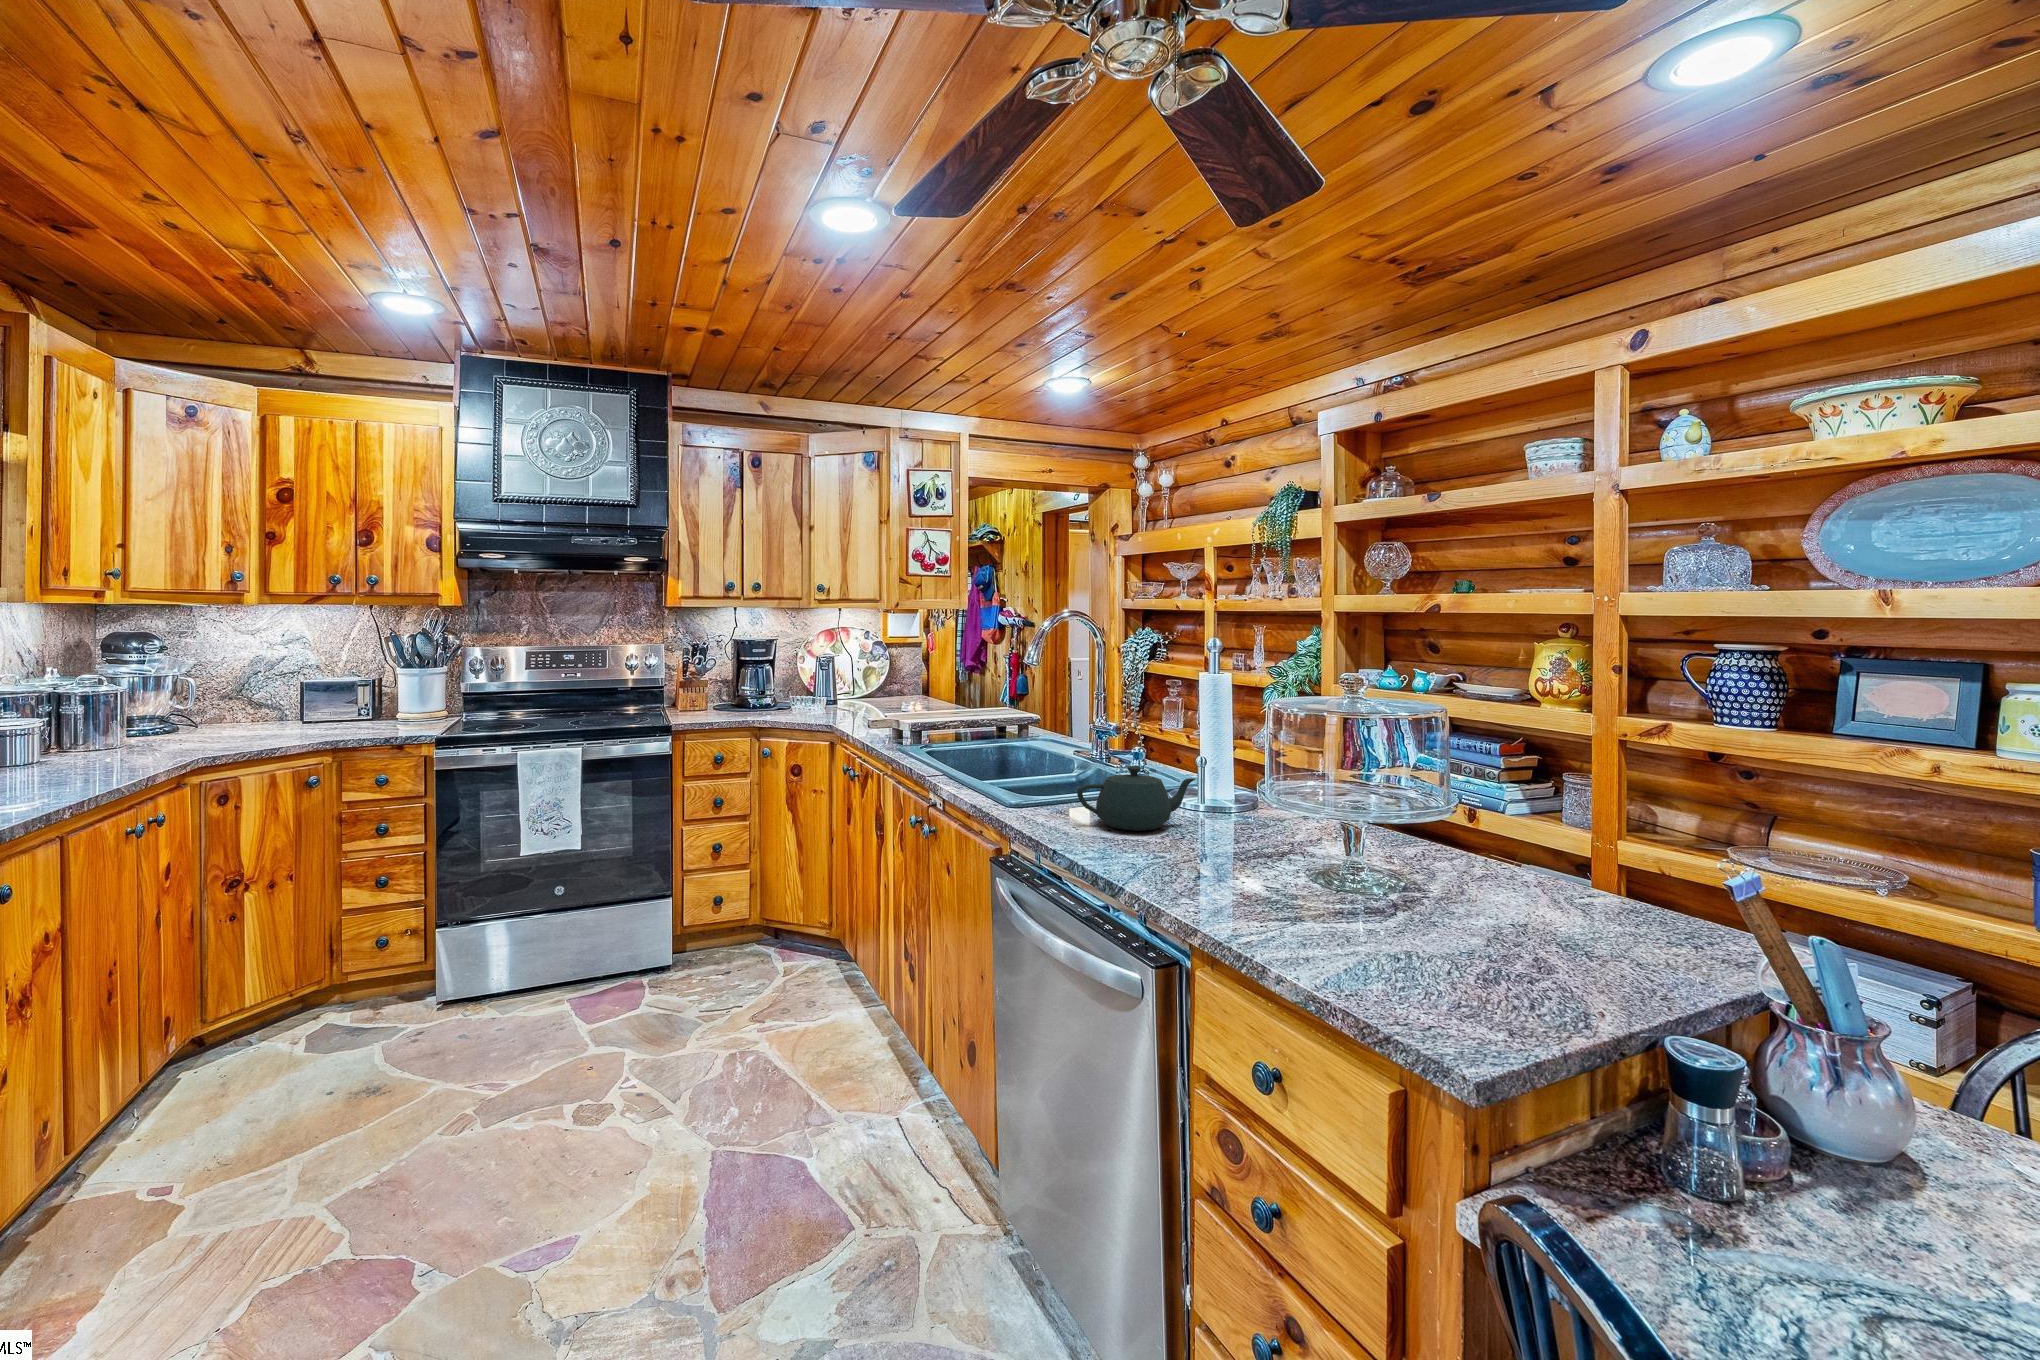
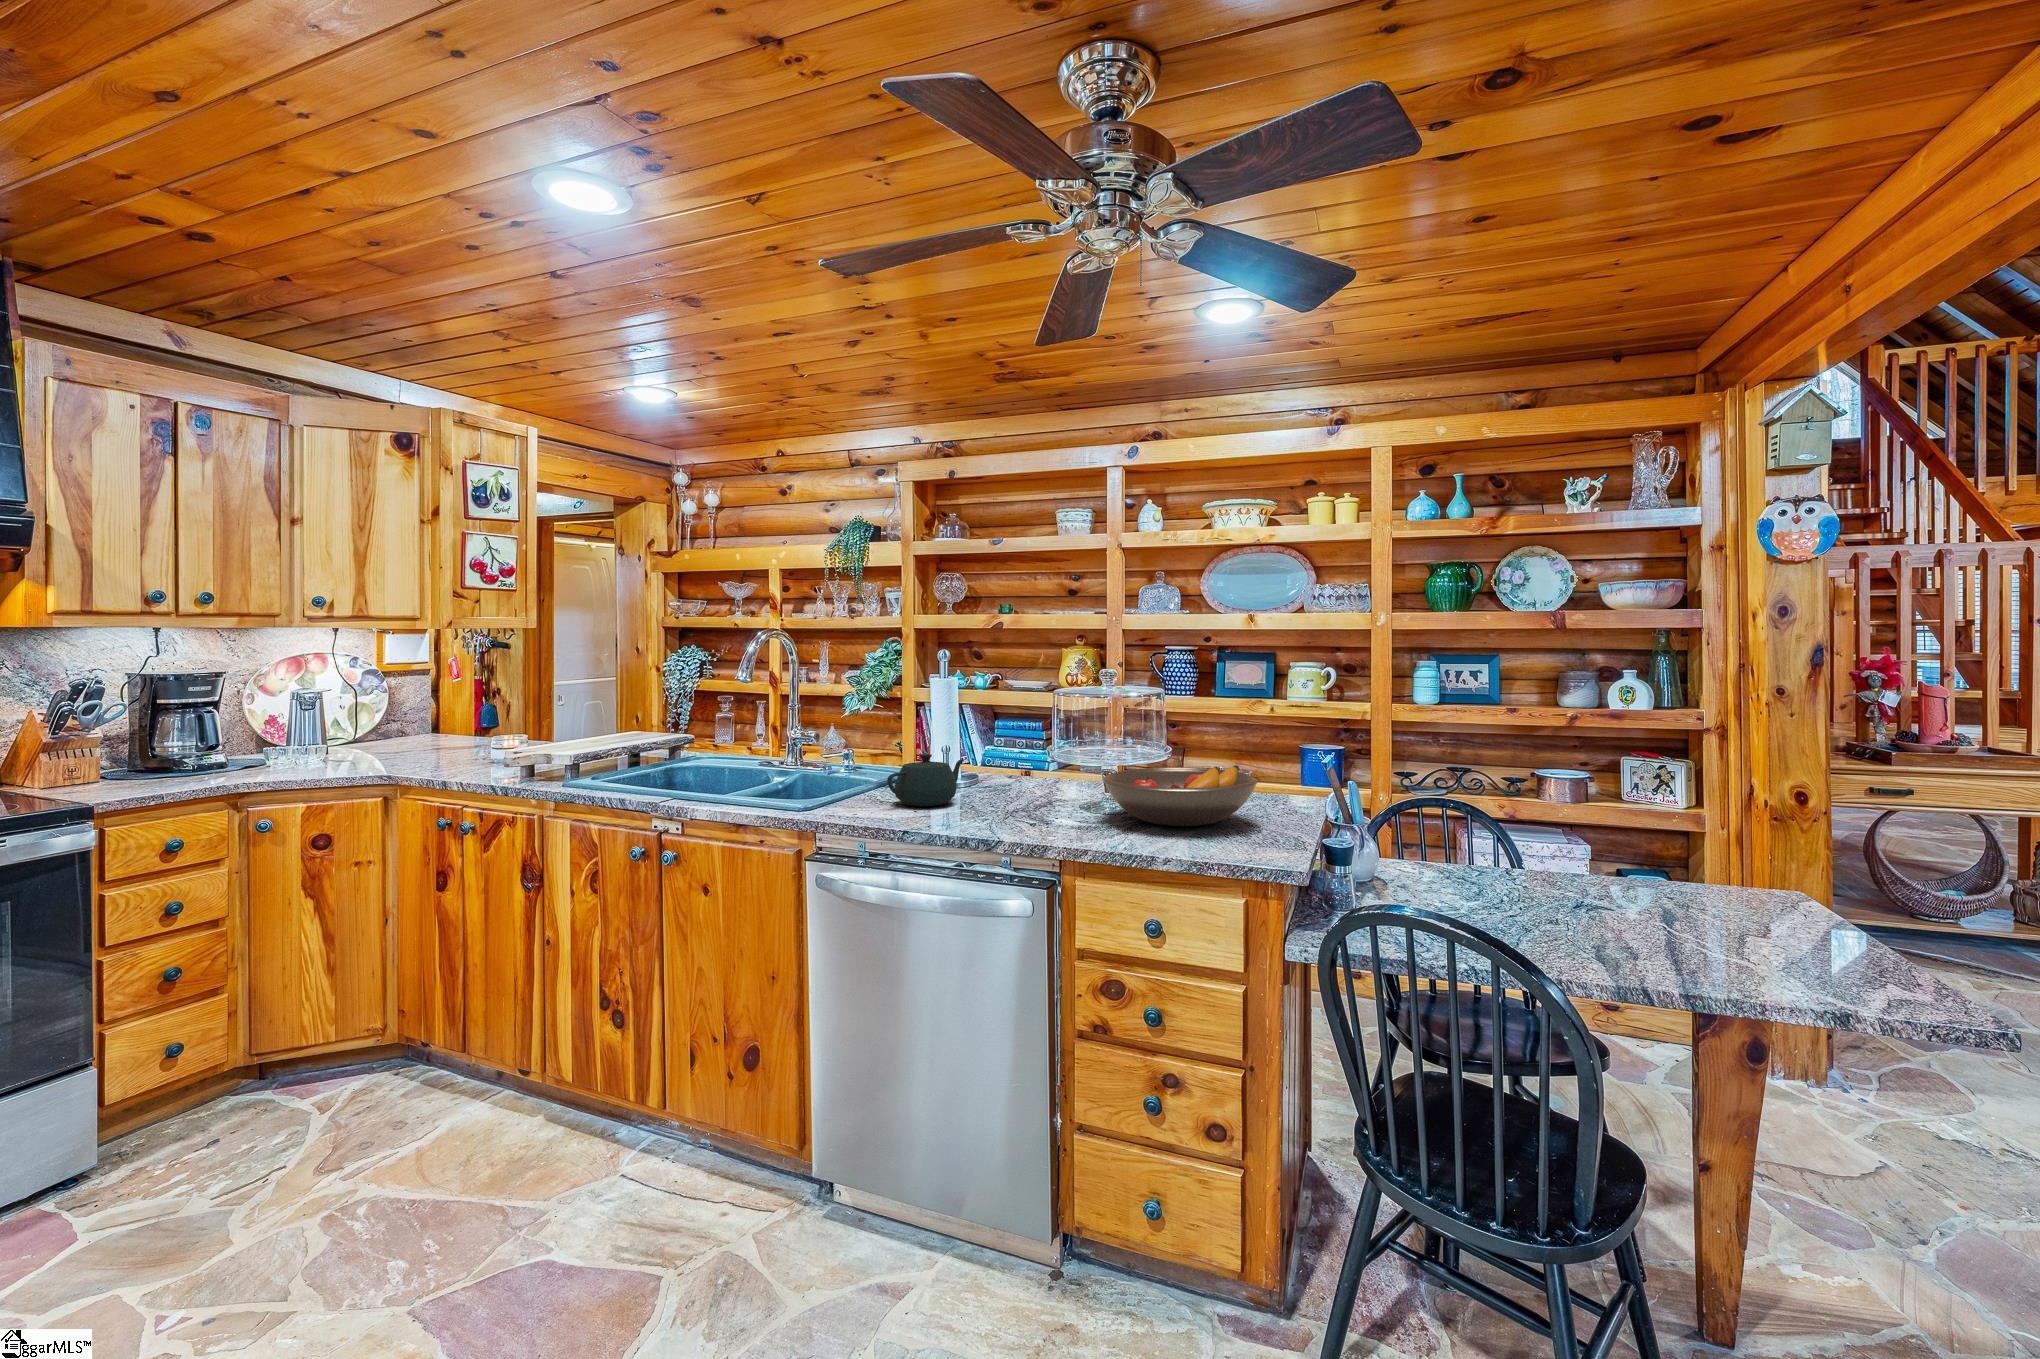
fruit bowl: none [1295,829,1571,942] -> present [1103,765,1258,826]

